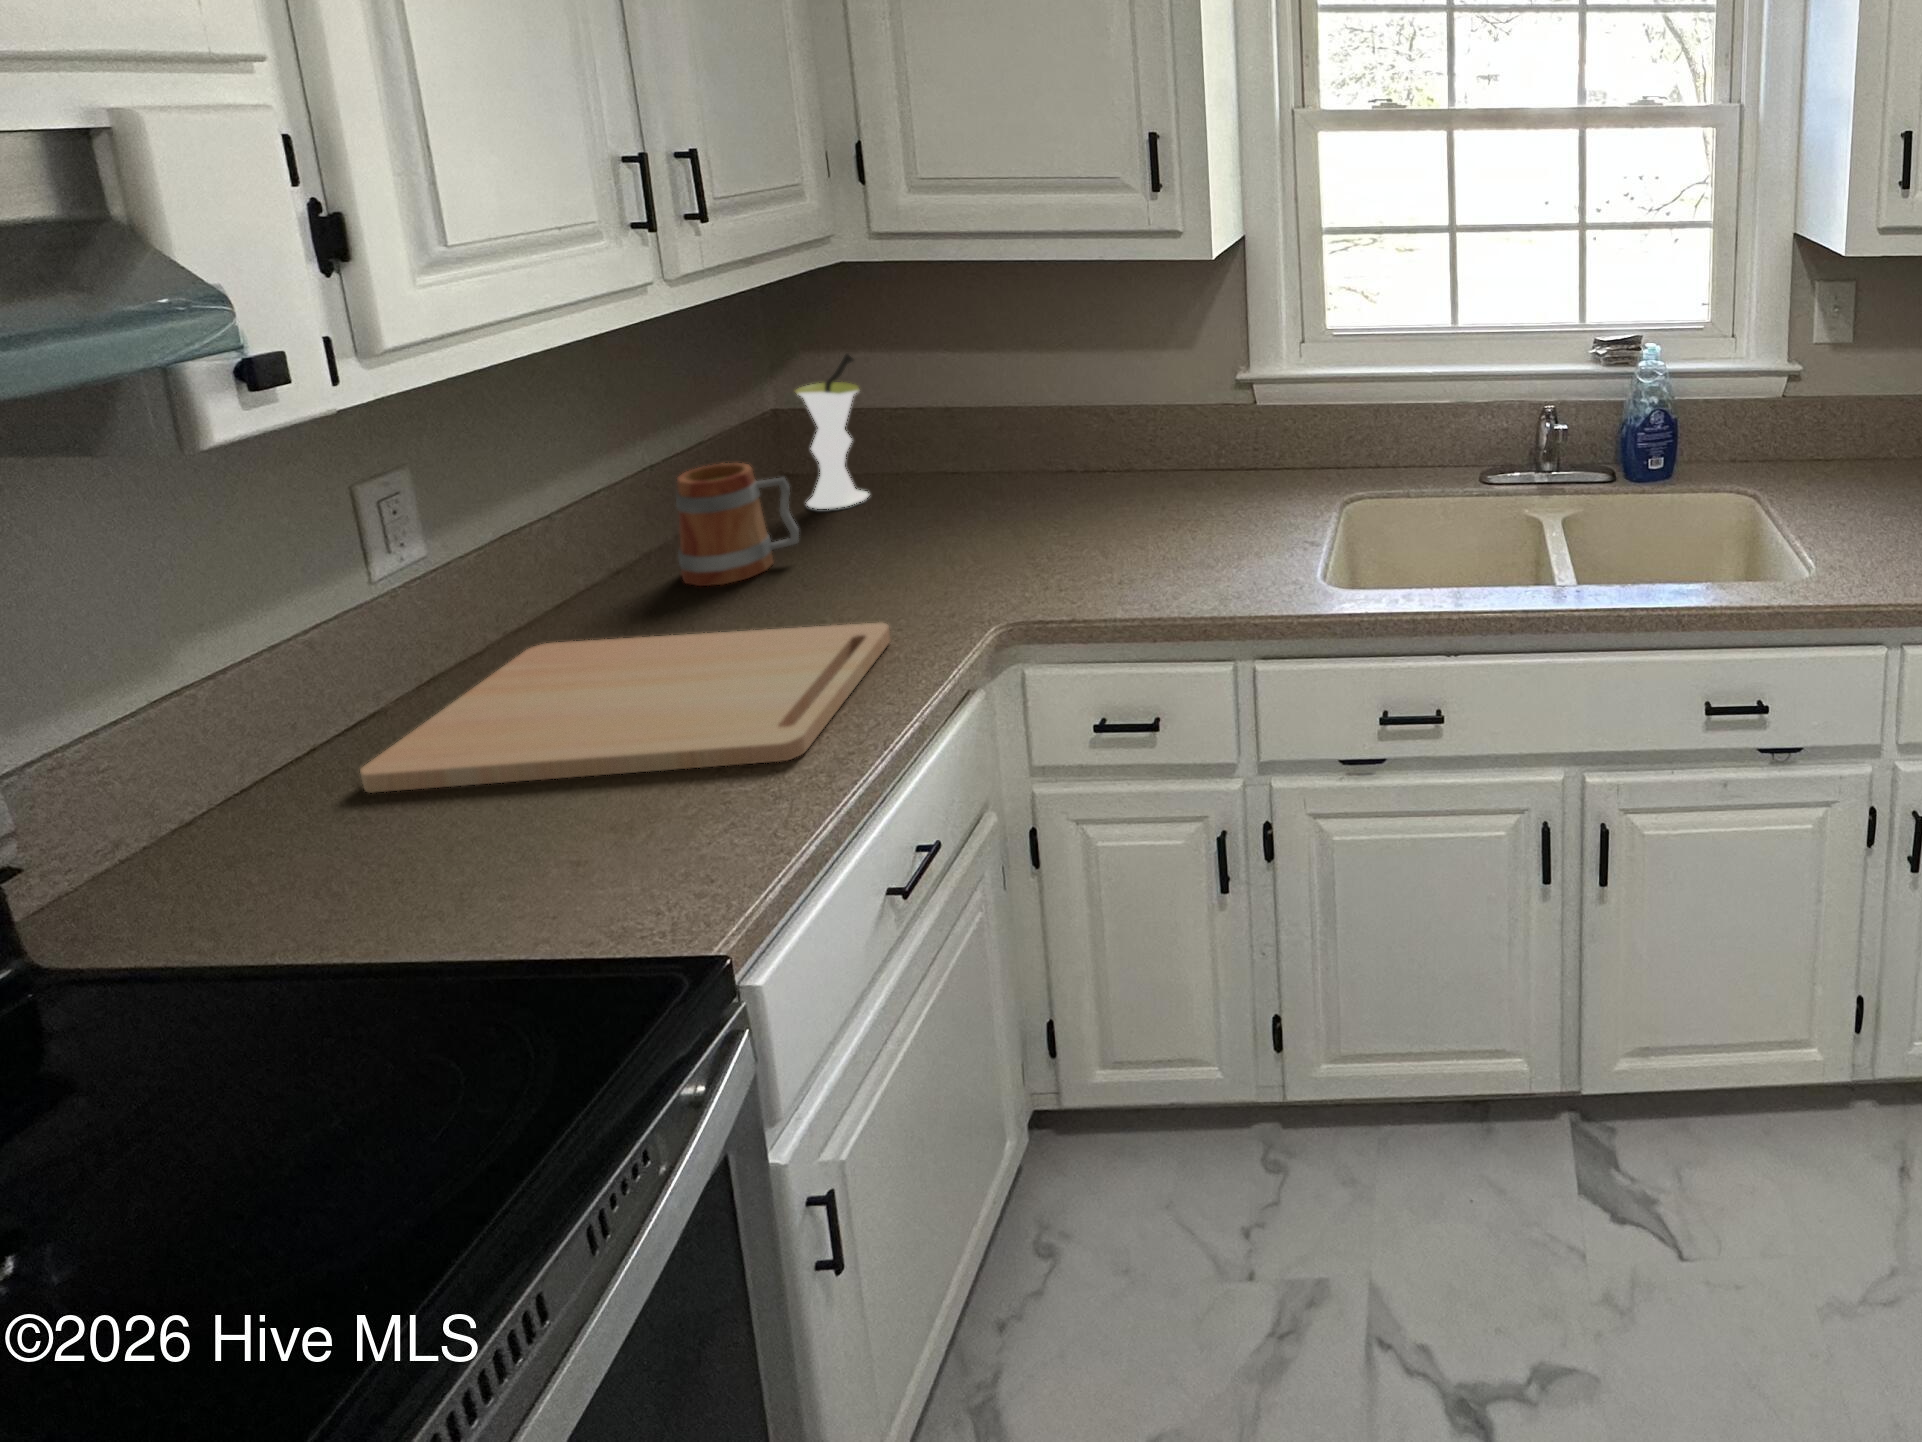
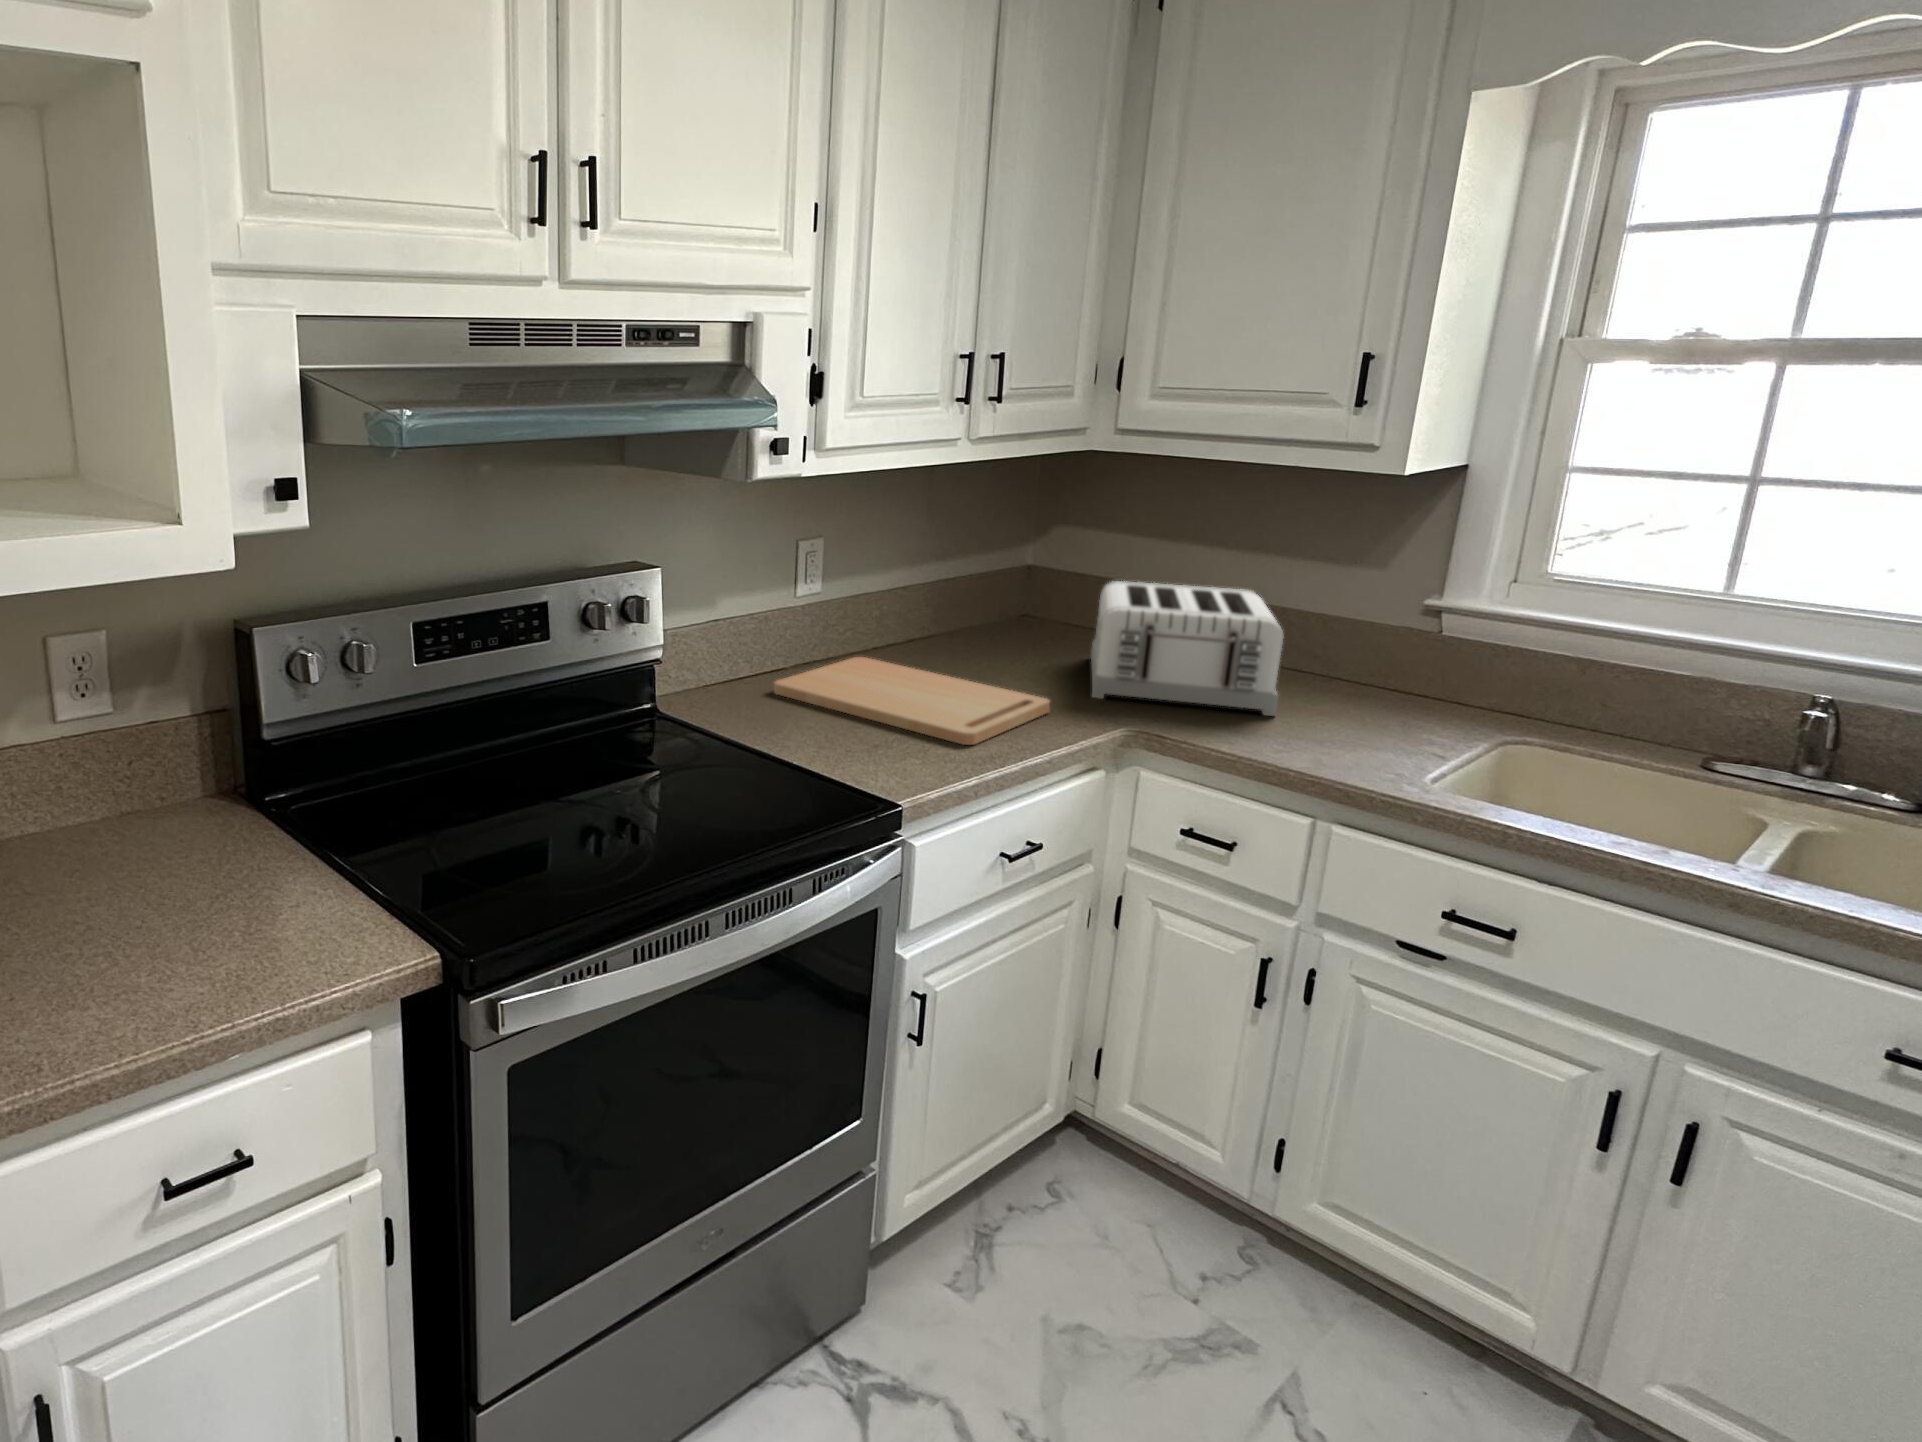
vase: present [796,354,869,509] -> none [1032,525,1089,639]
toaster: none [899,400,1150,592] -> present [1091,581,1283,716]
mug: present [676,463,799,586] -> none [943,580,1019,660]

